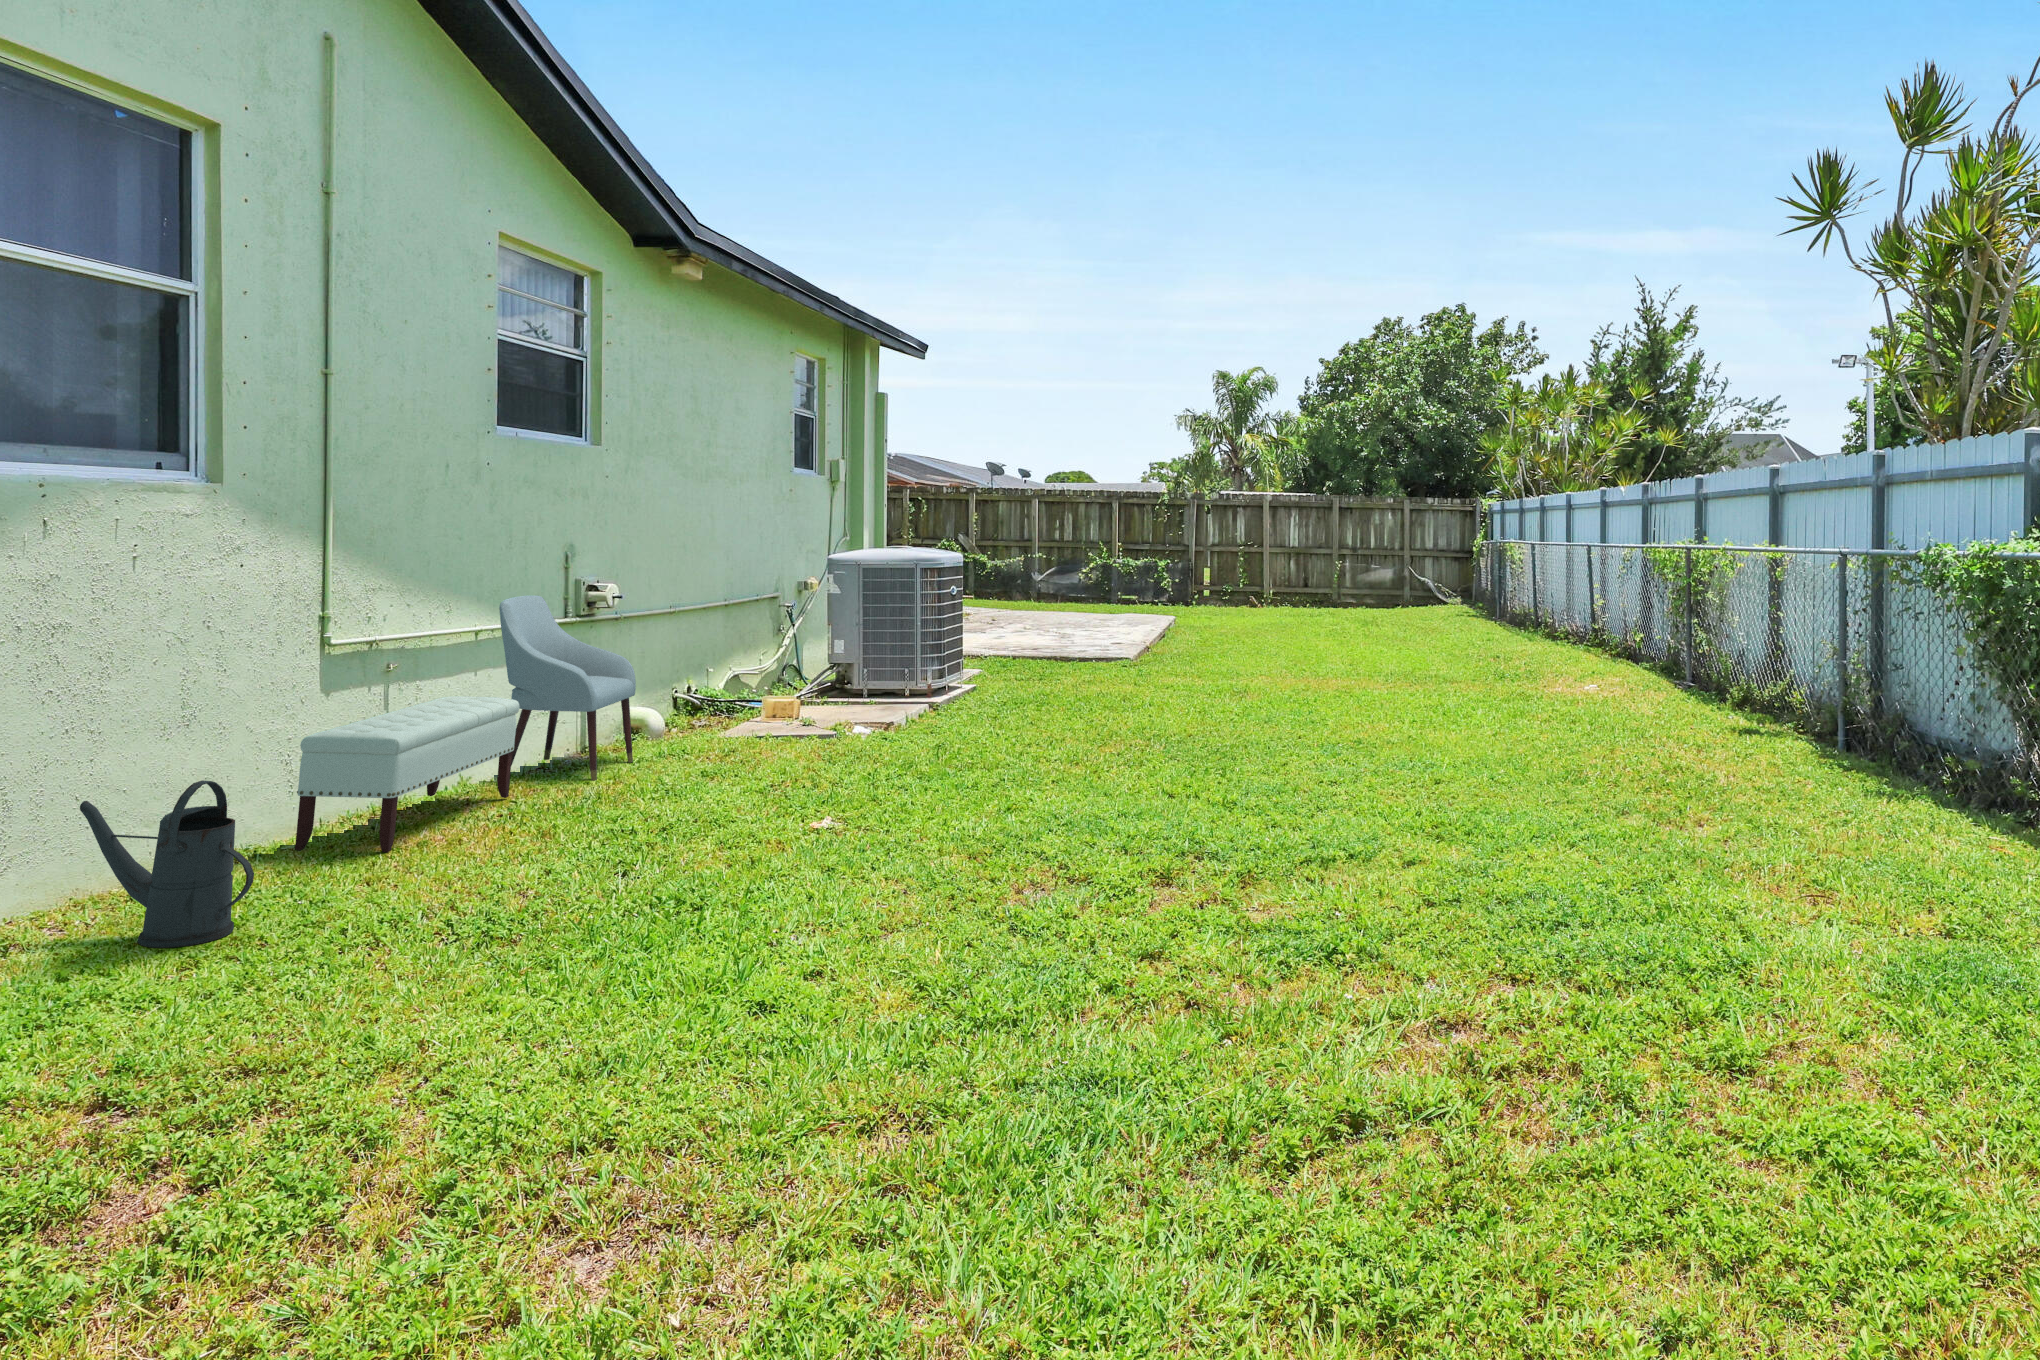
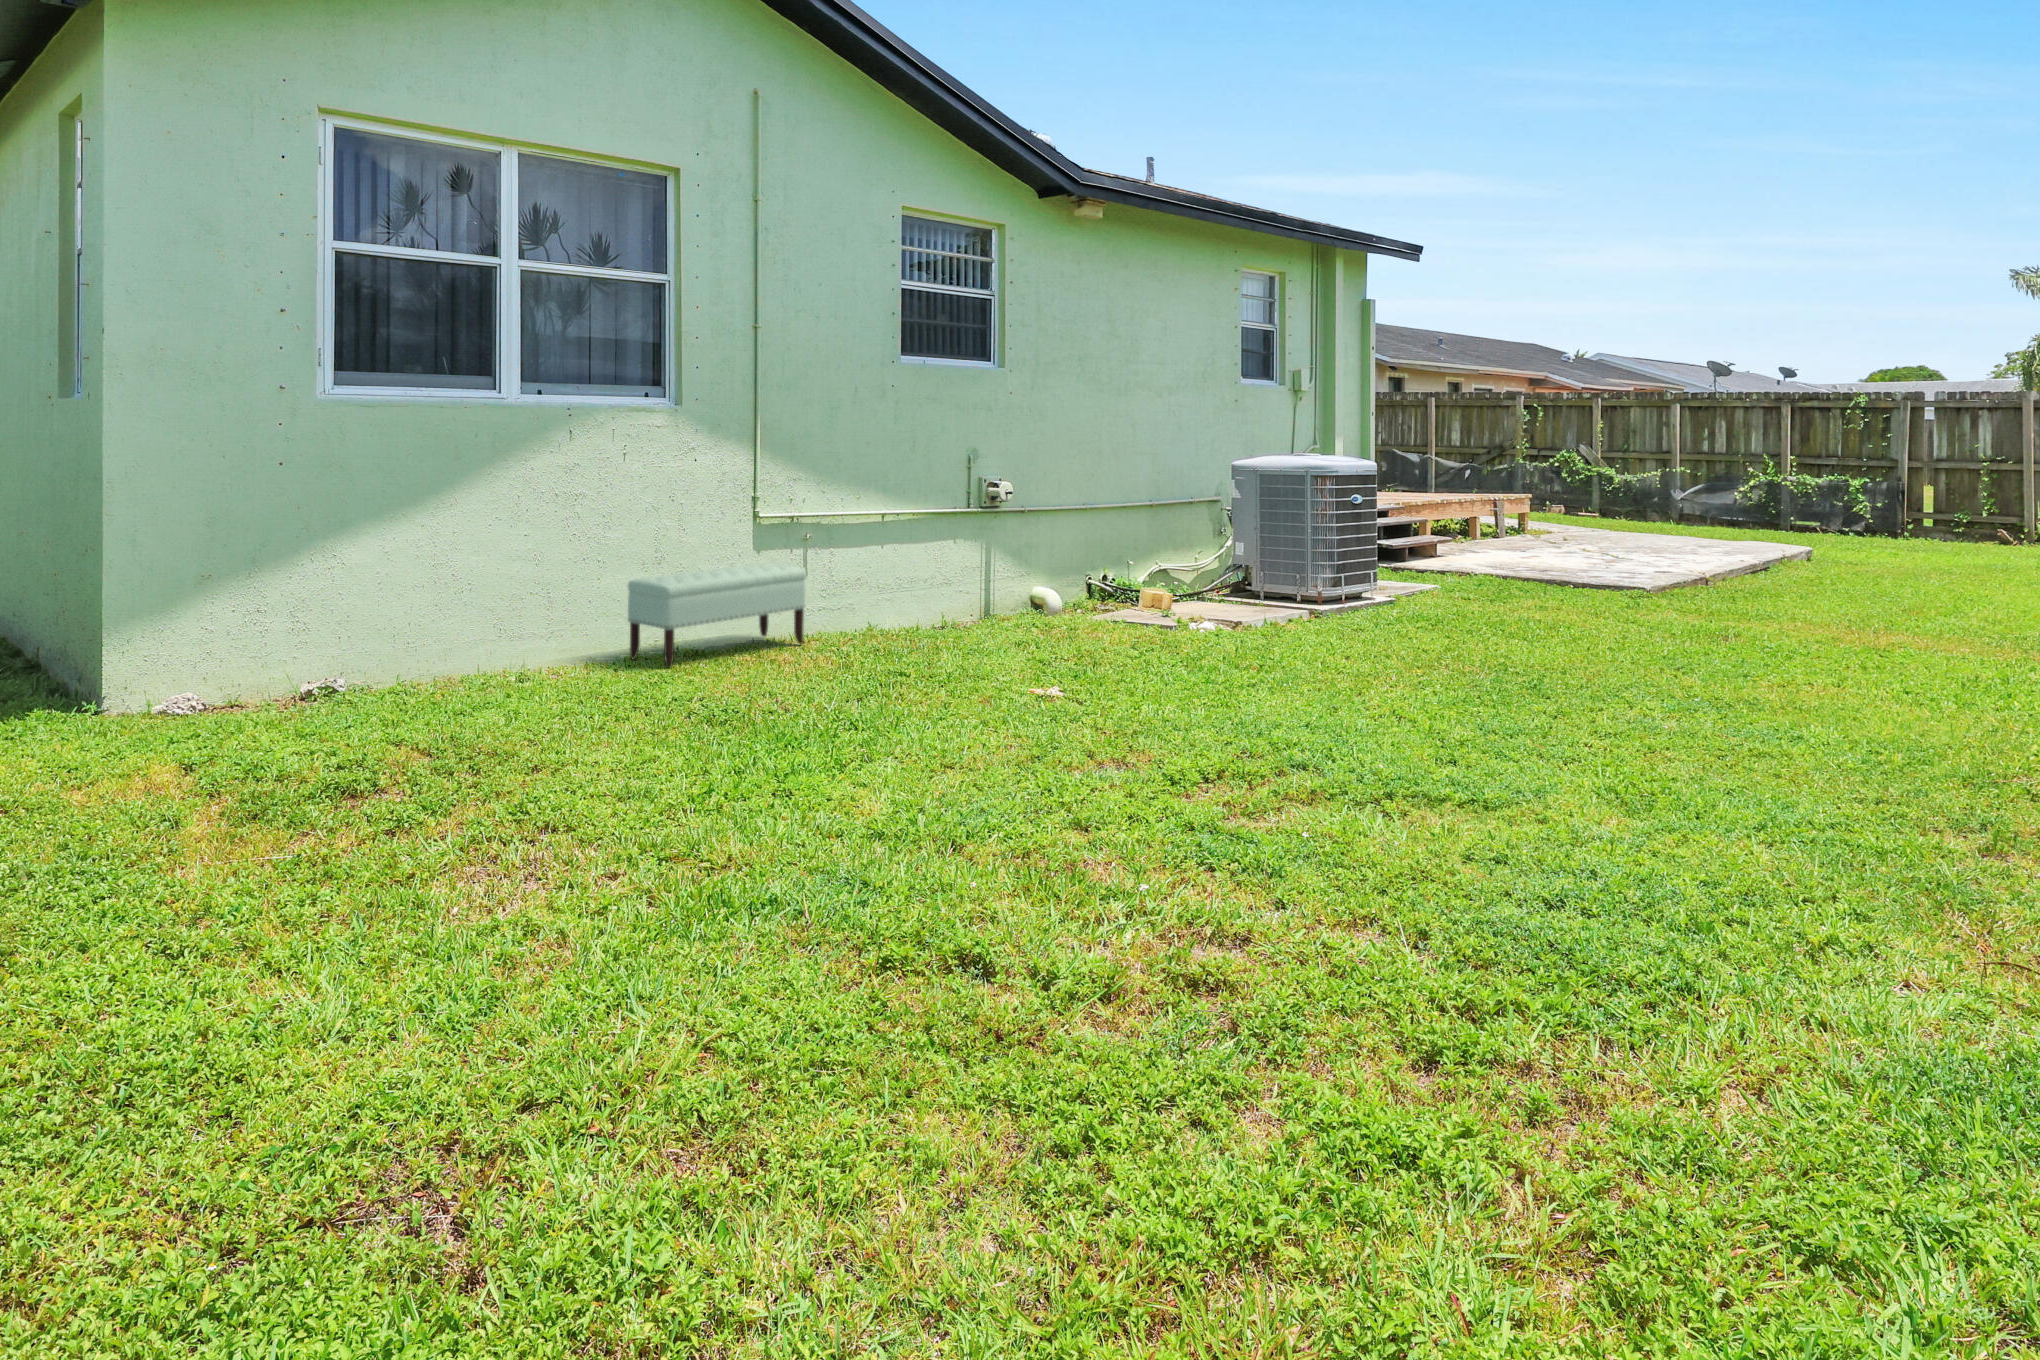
chair: present [499,595,636,780] -> none [825,489,936,640]
watering can: present [80,780,254,948] -> none [454,598,515,703]

